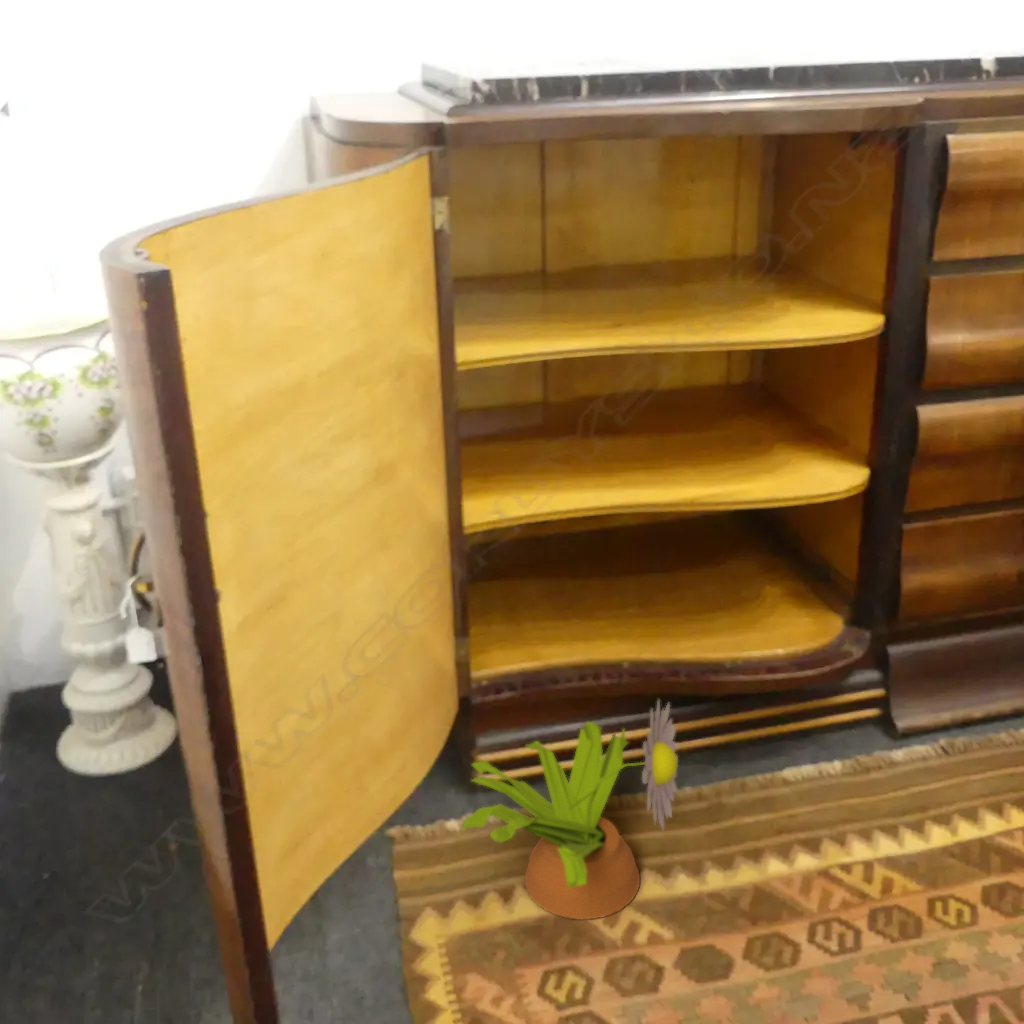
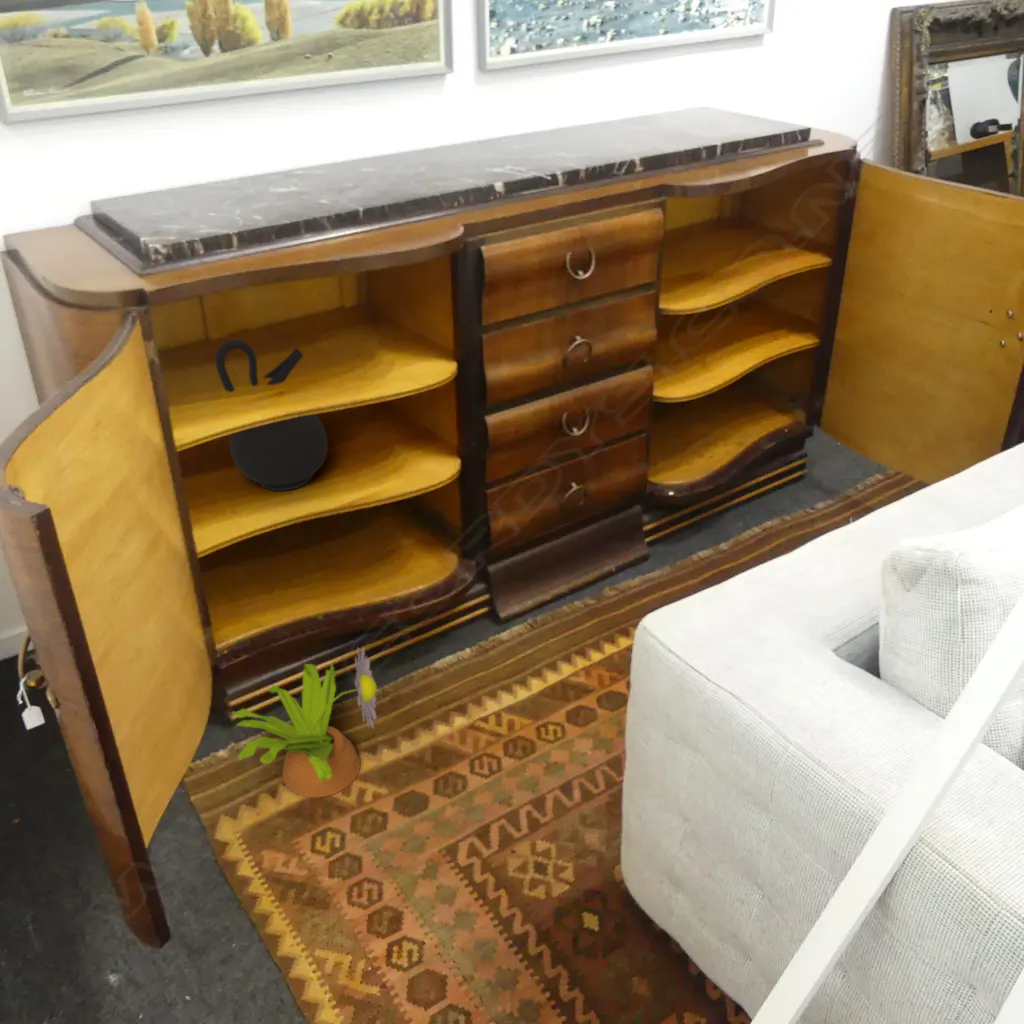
ceramic jug: none [529,242,669,470] -> present [215,340,328,491]

